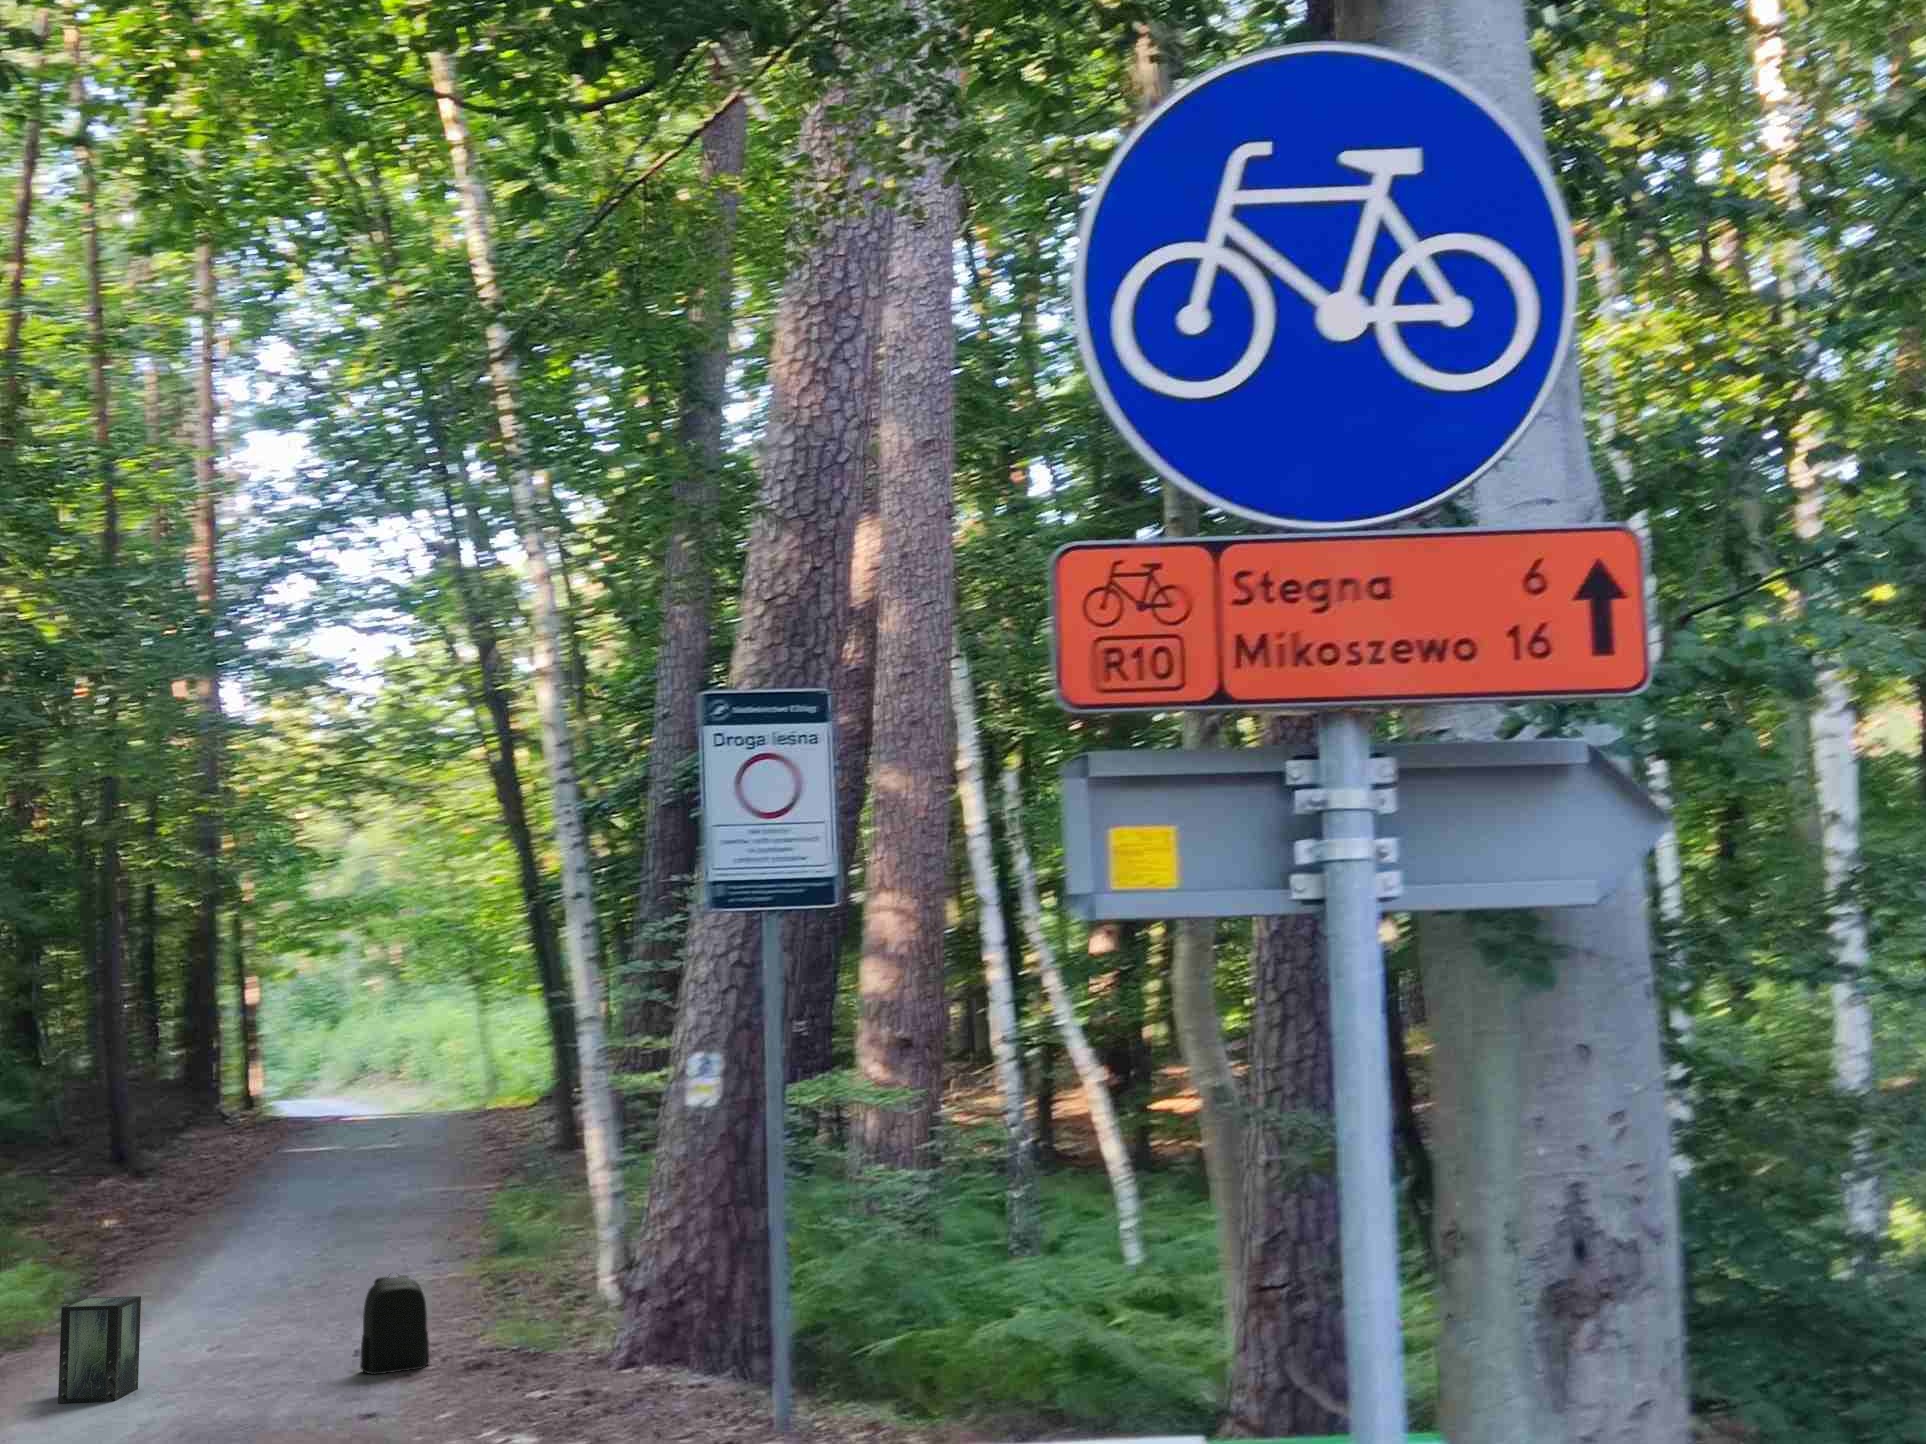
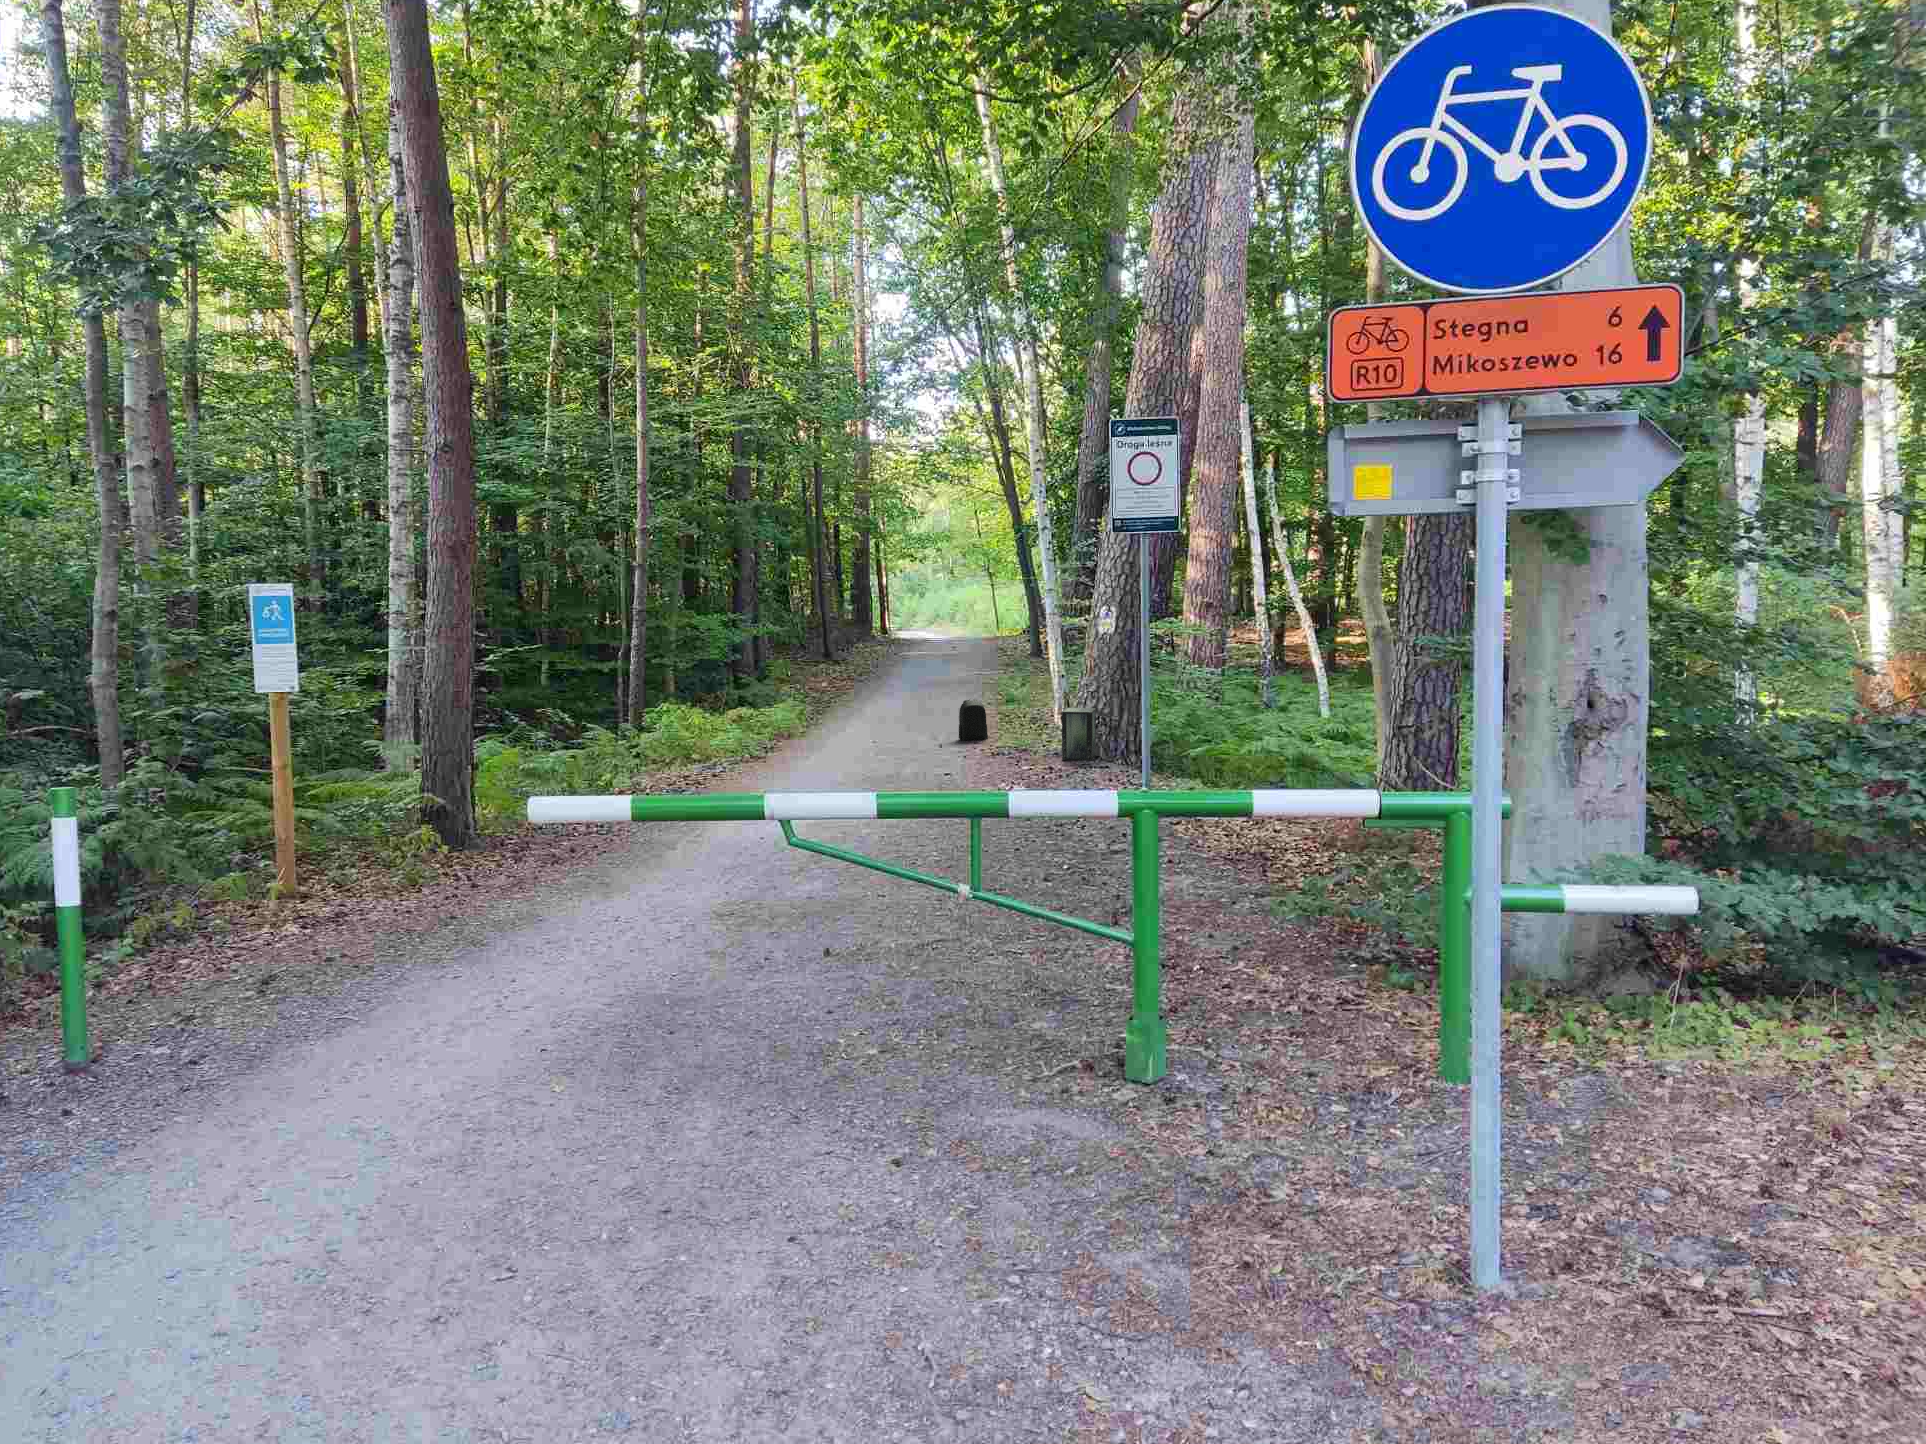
storage box: present [58,1296,141,1403] -> present [1062,708,1096,761]

